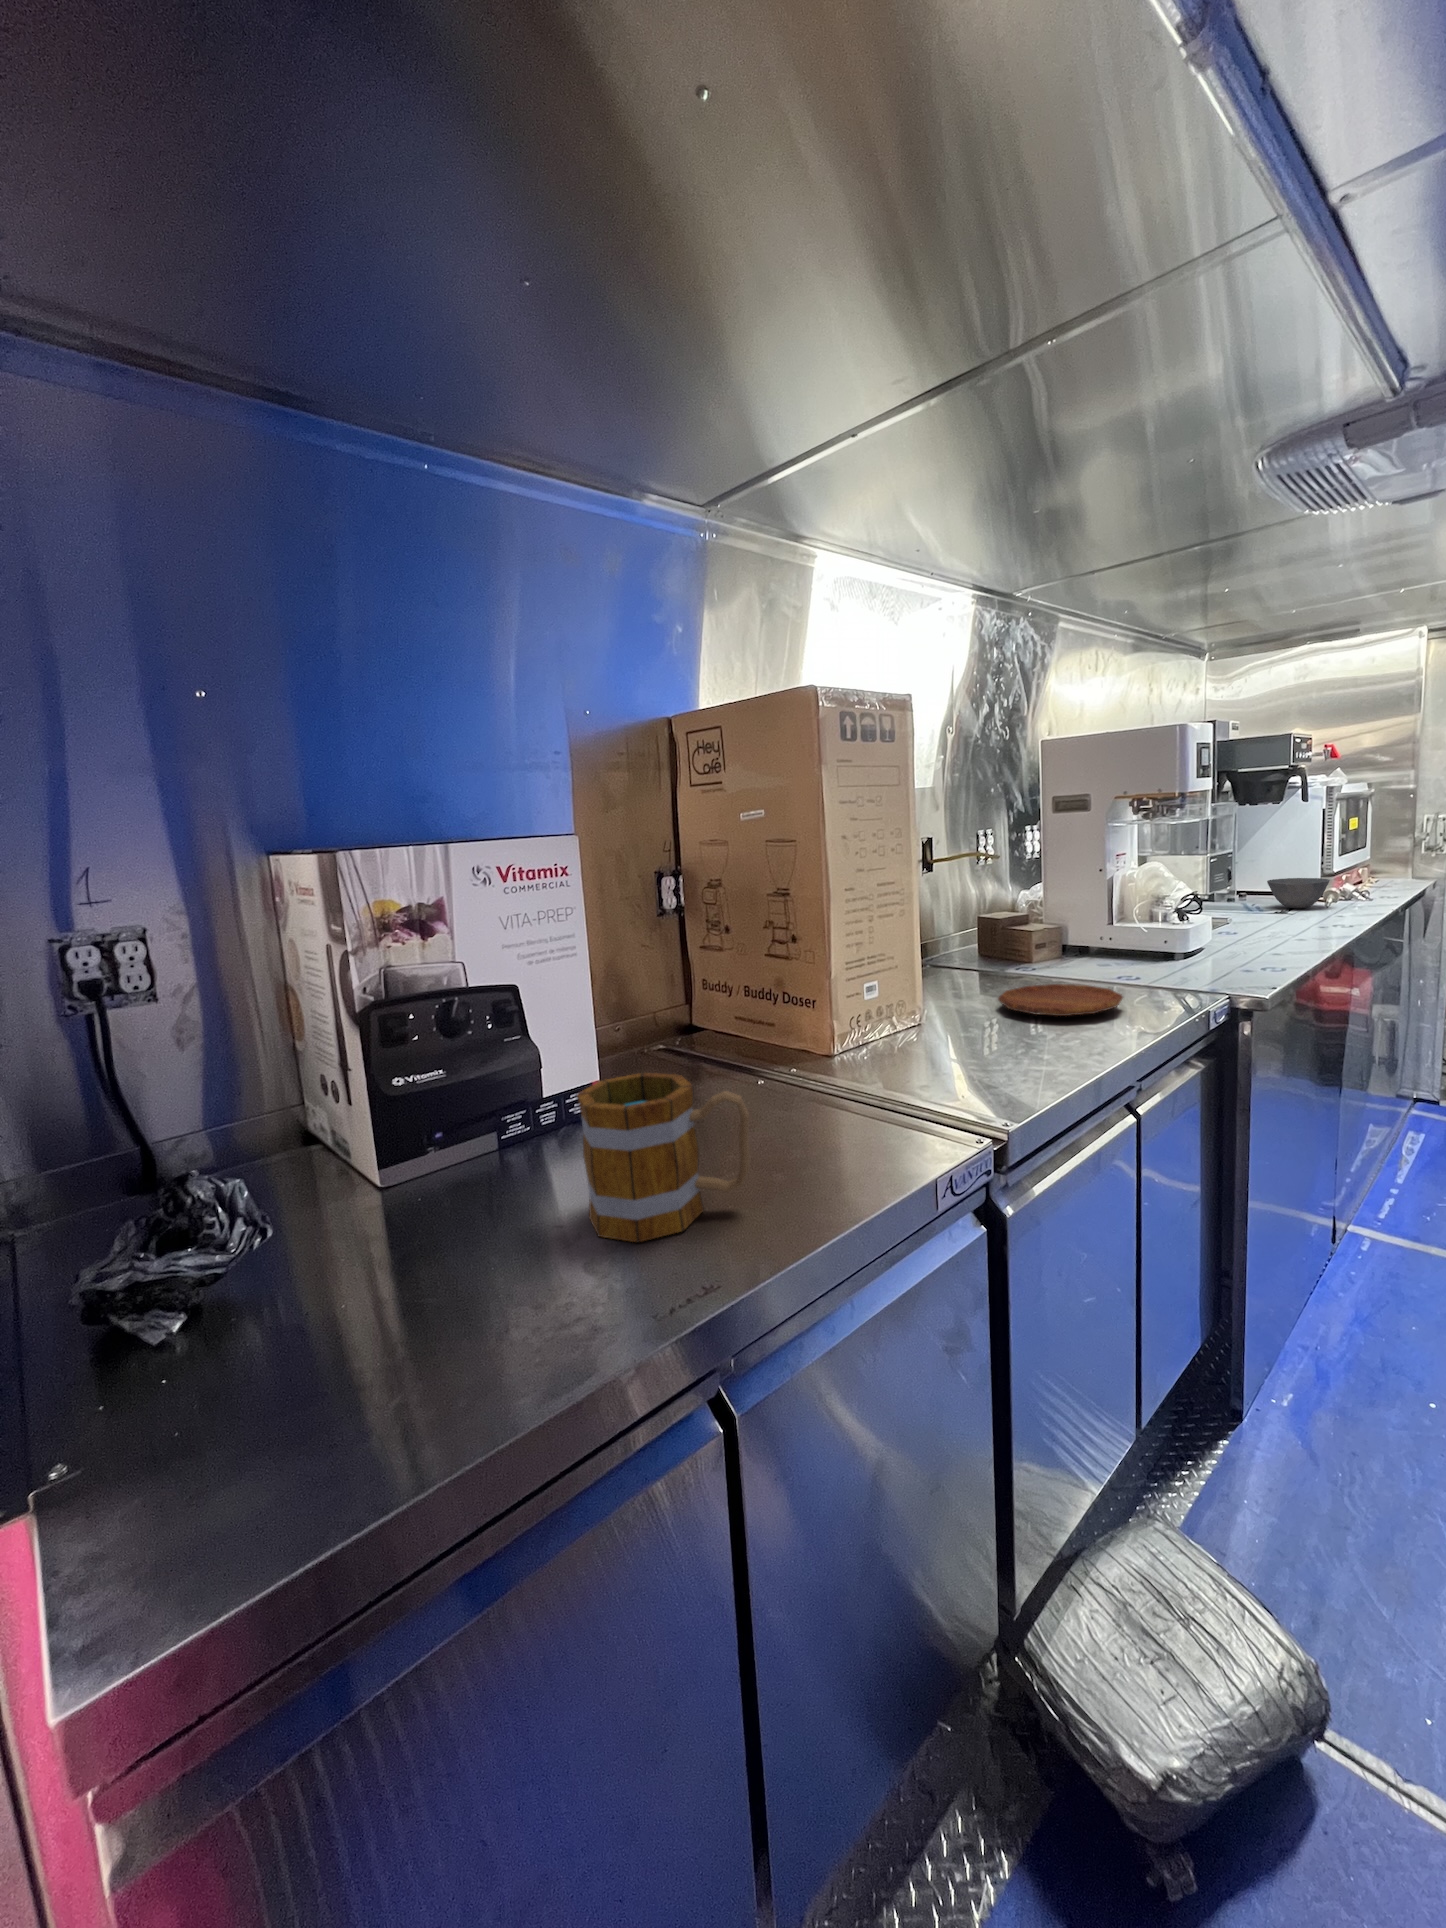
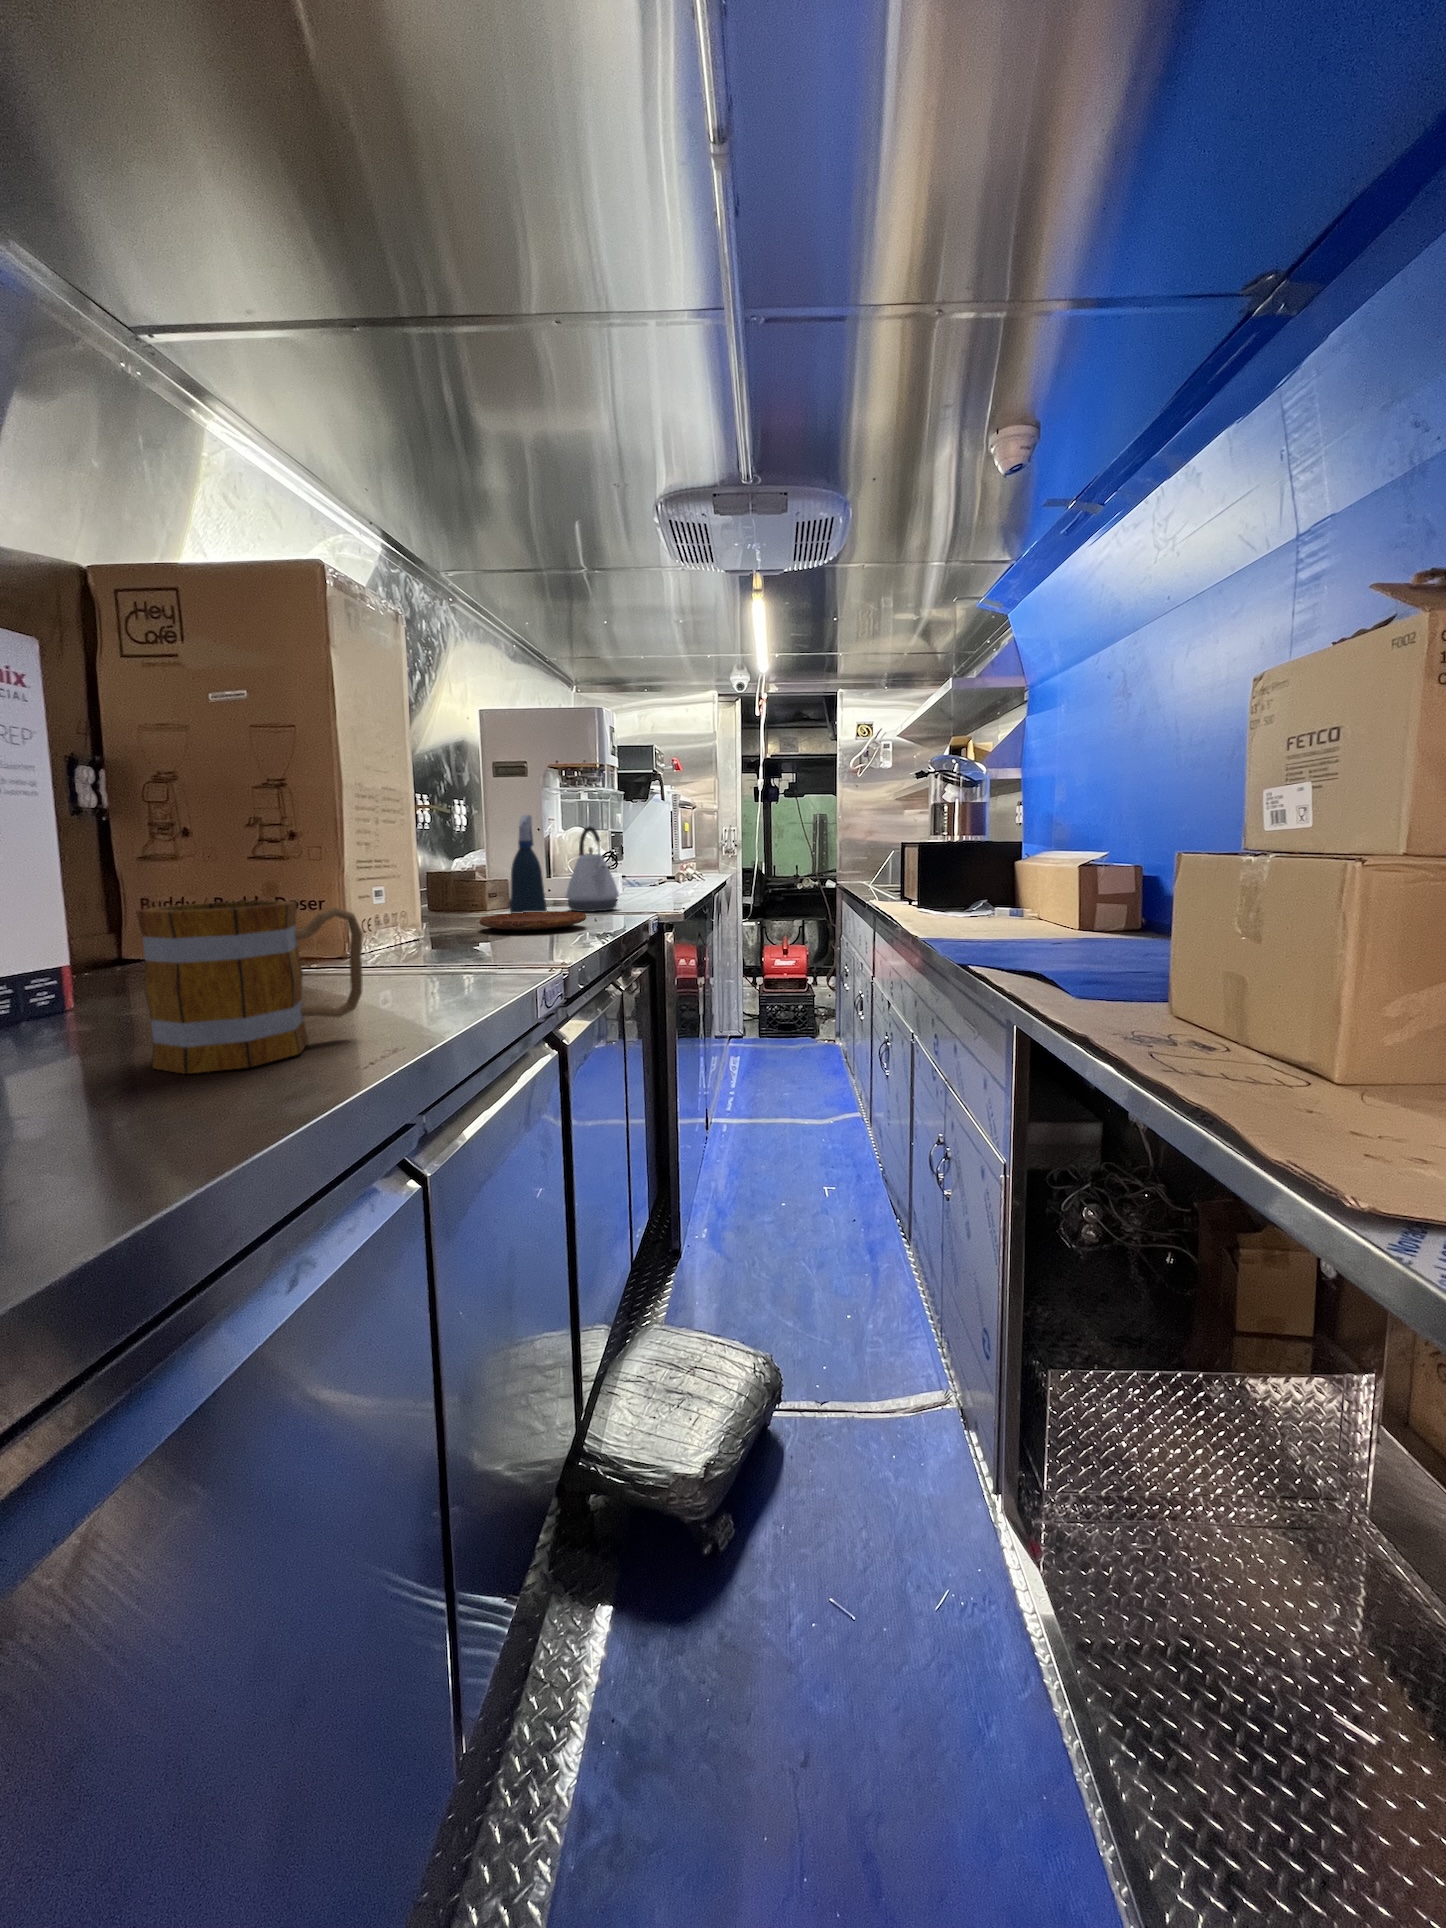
spray bottle: none [1050,865,1094,986] -> present [510,815,547,913]
kettle: none [1126,871,1196,973] -> present [566,826,619,912]
bowl: present [1267,878,1330,908] -> none [638,863,679,885]

